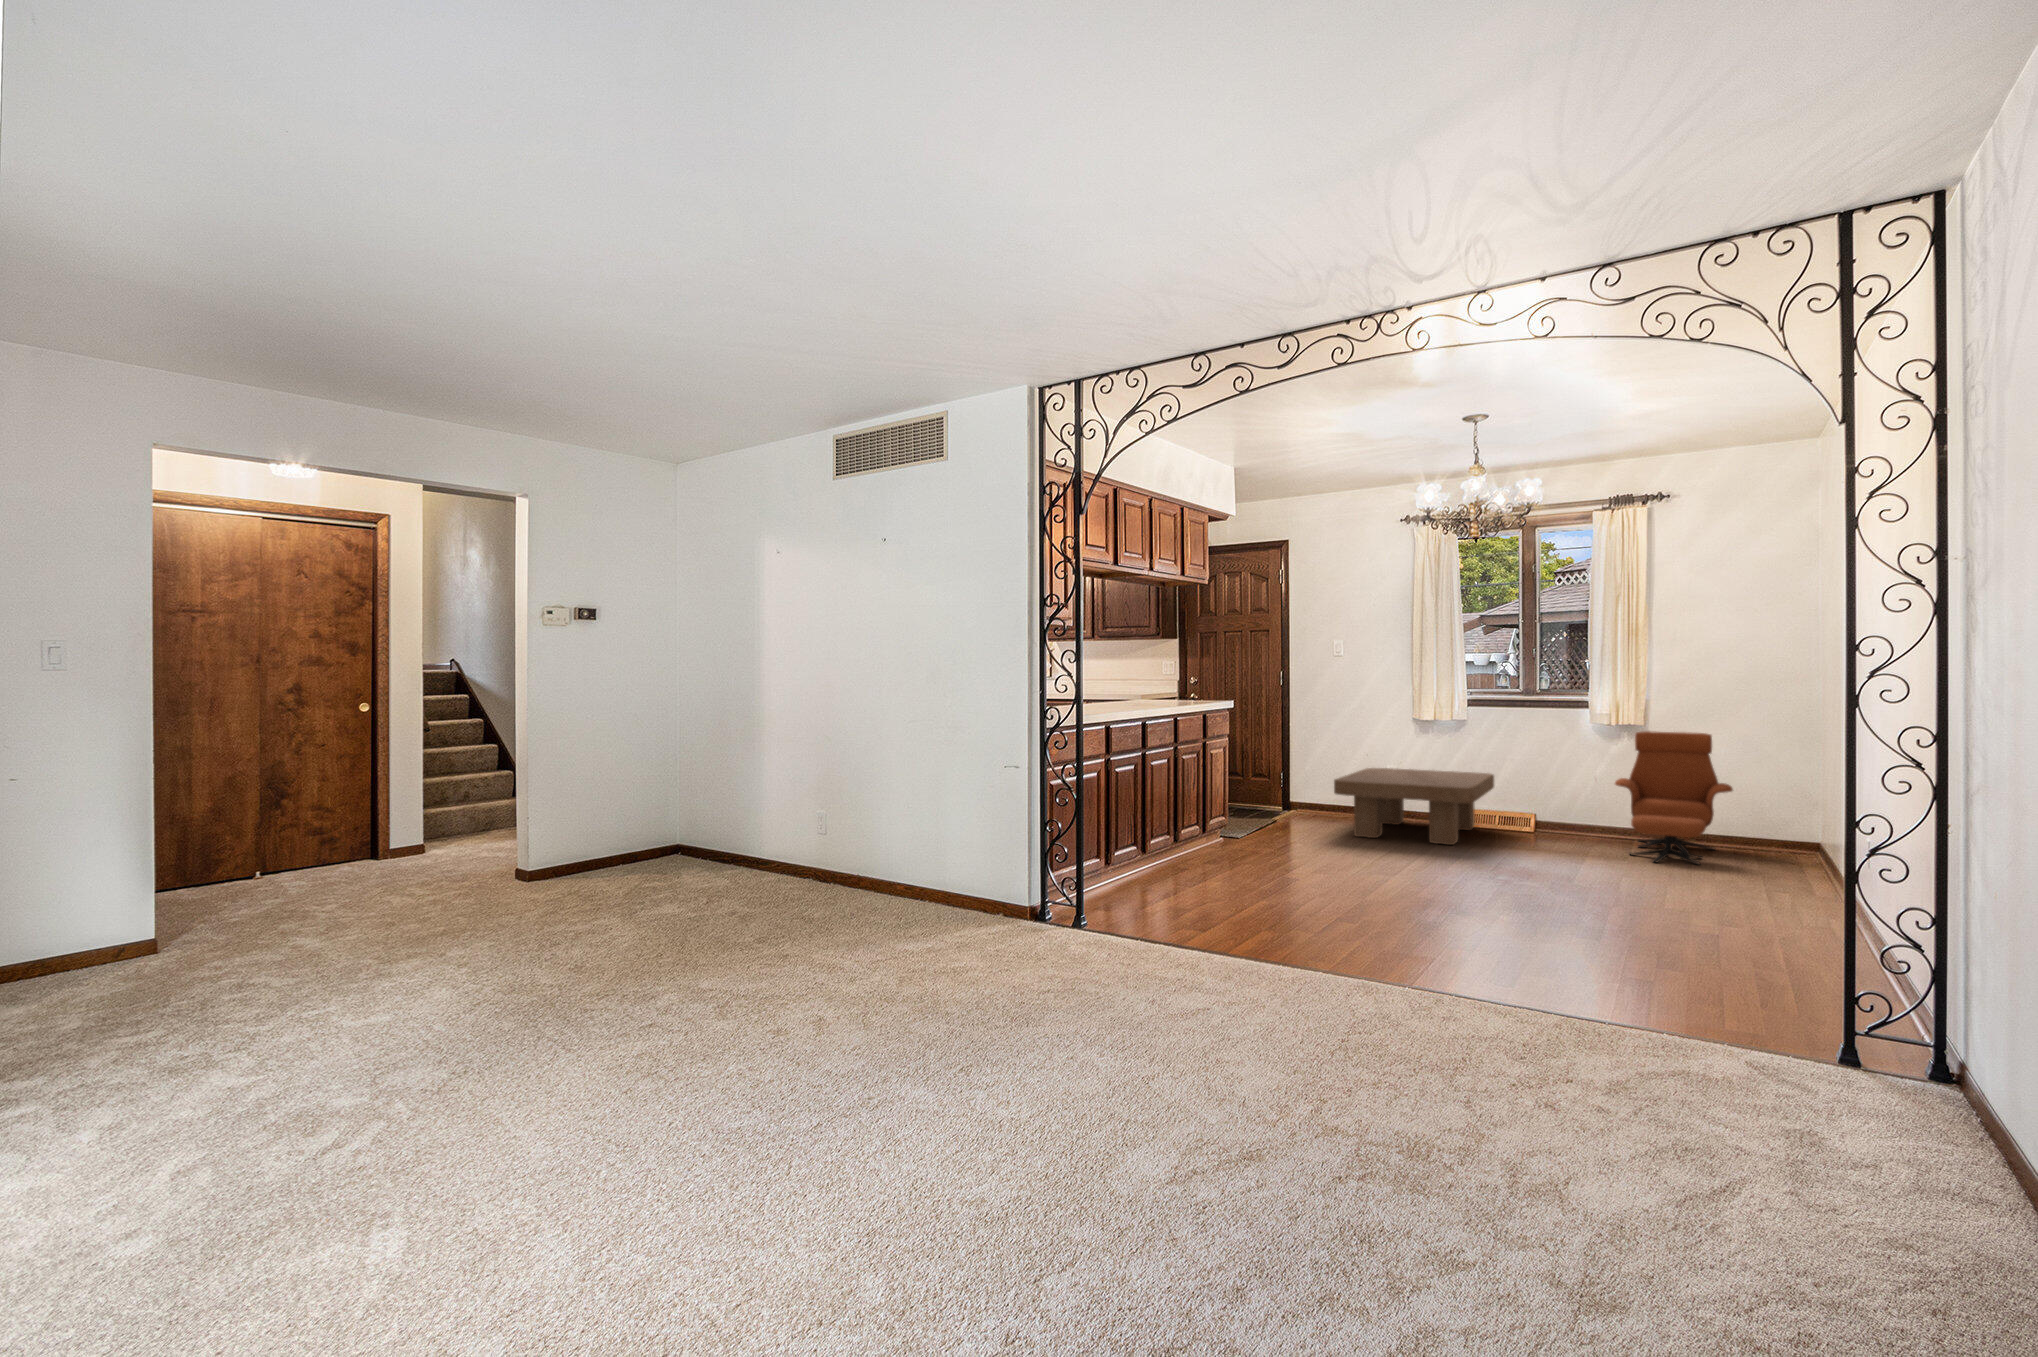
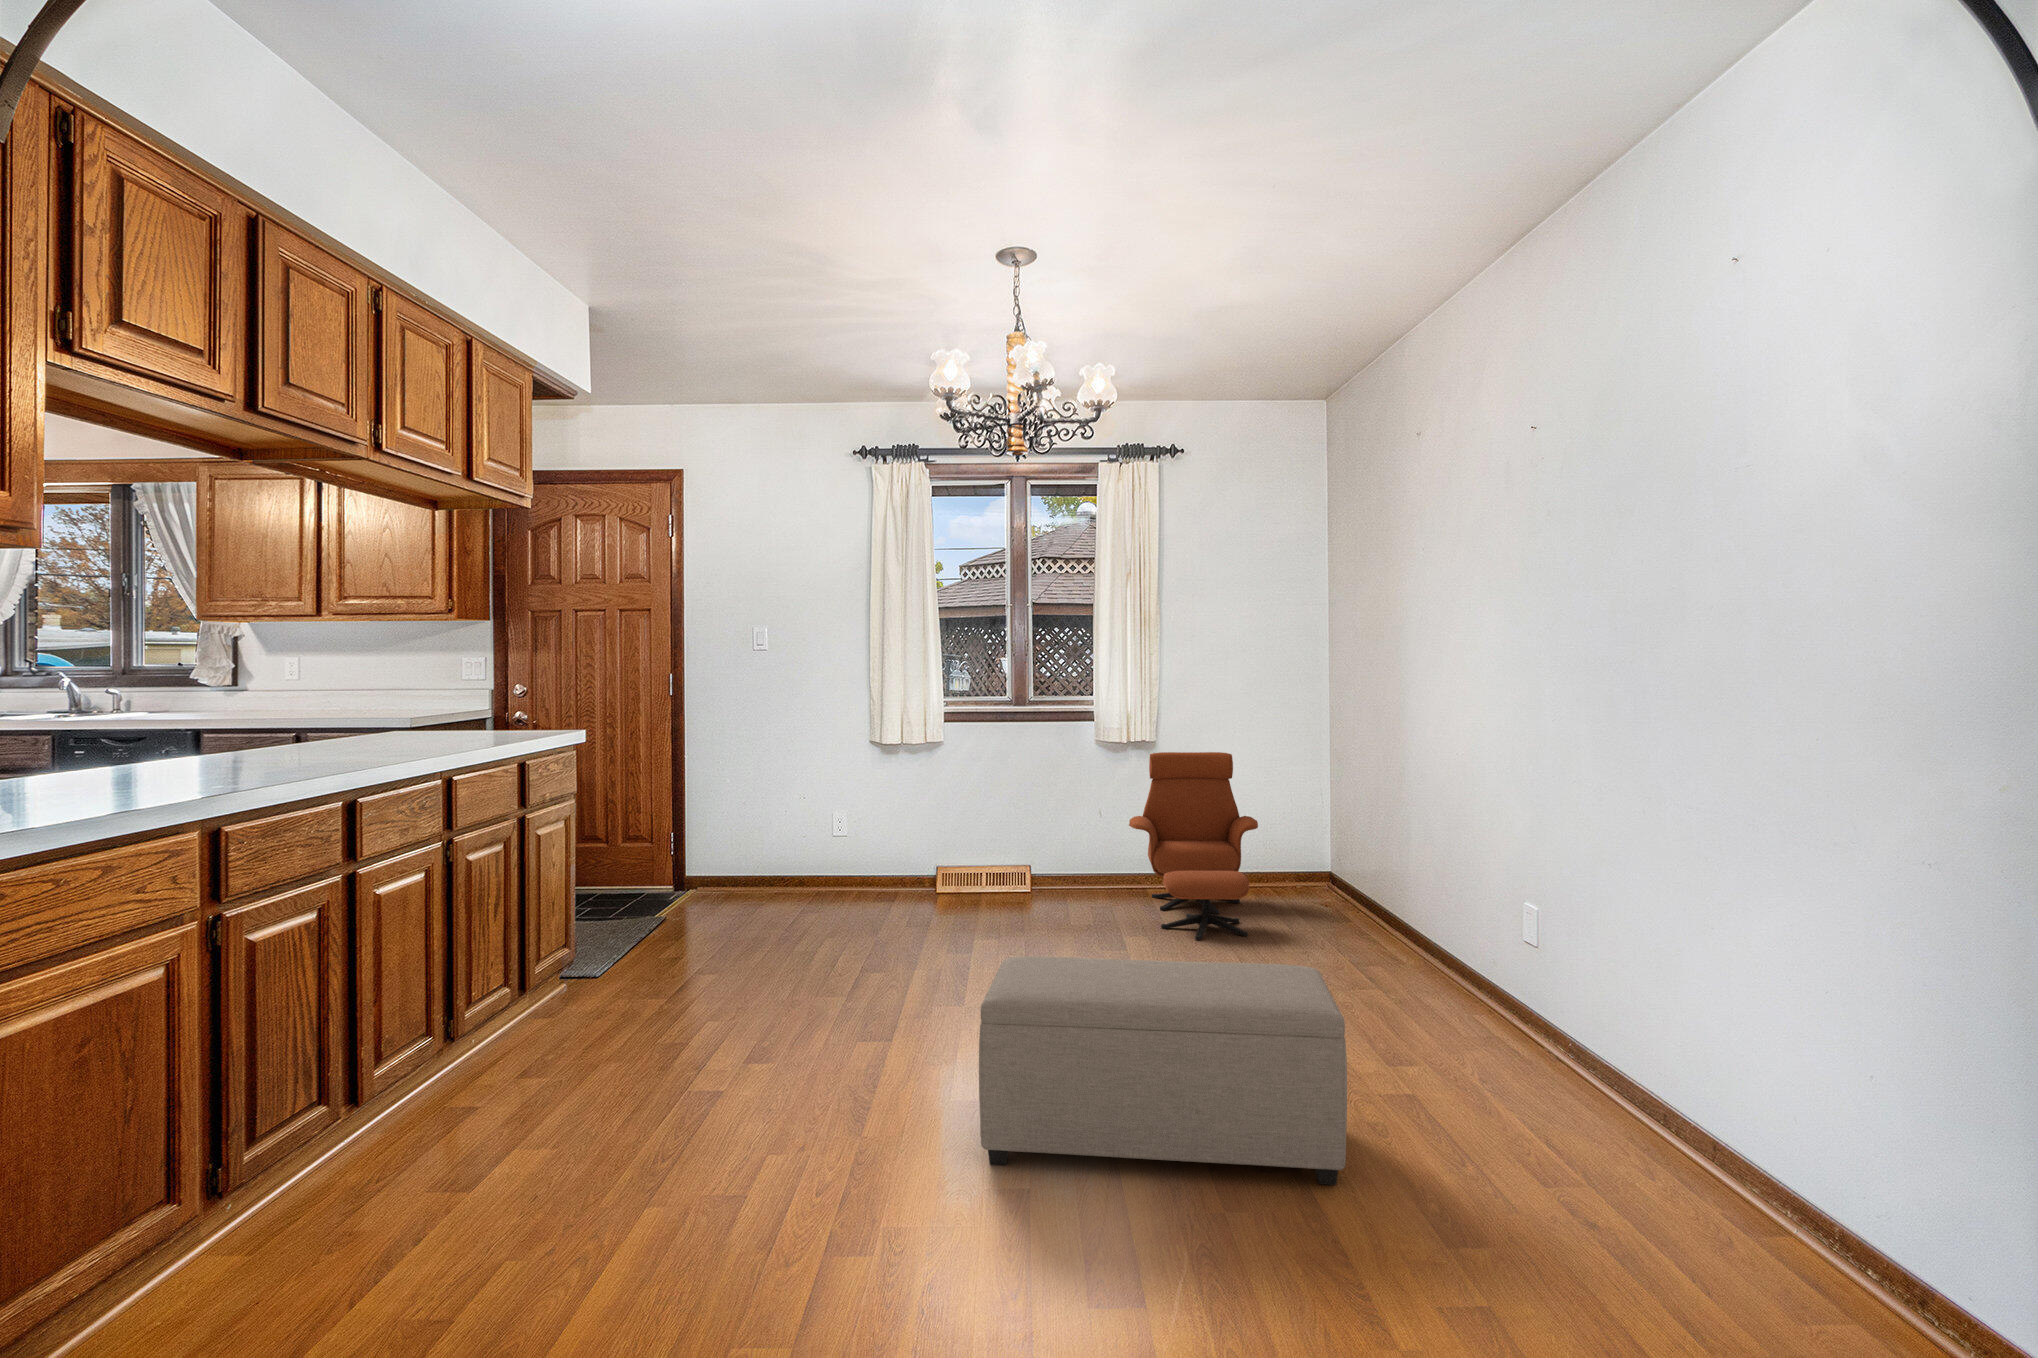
coffee table: present [1334,768,1494,845] -> none [762,817,981,944]
ottoman: none [1434,820,1661,945] -> present [979,956,1347,1185]

